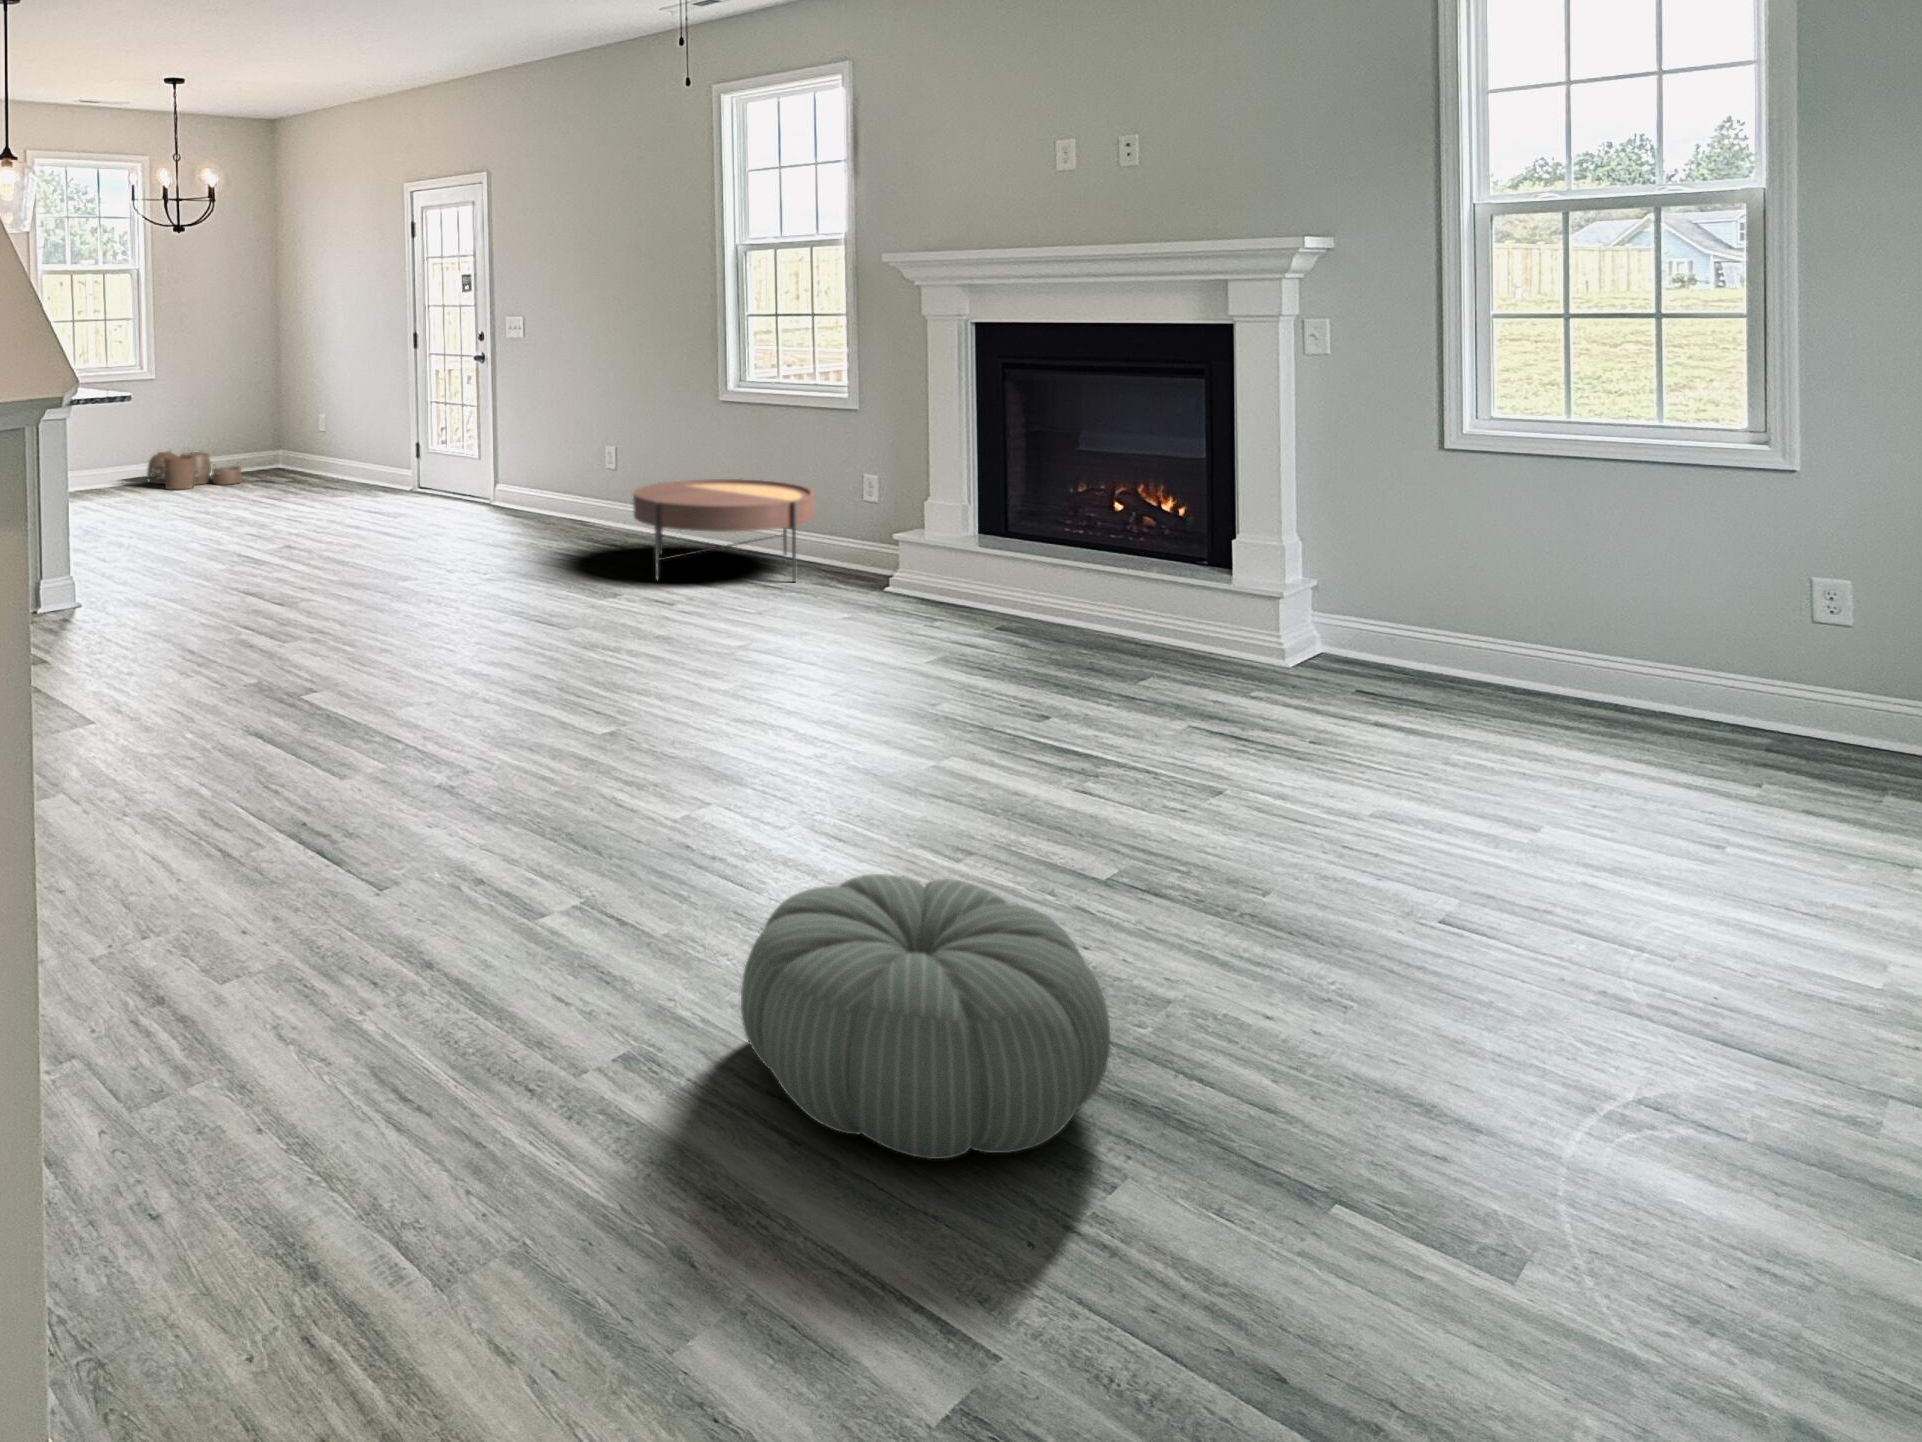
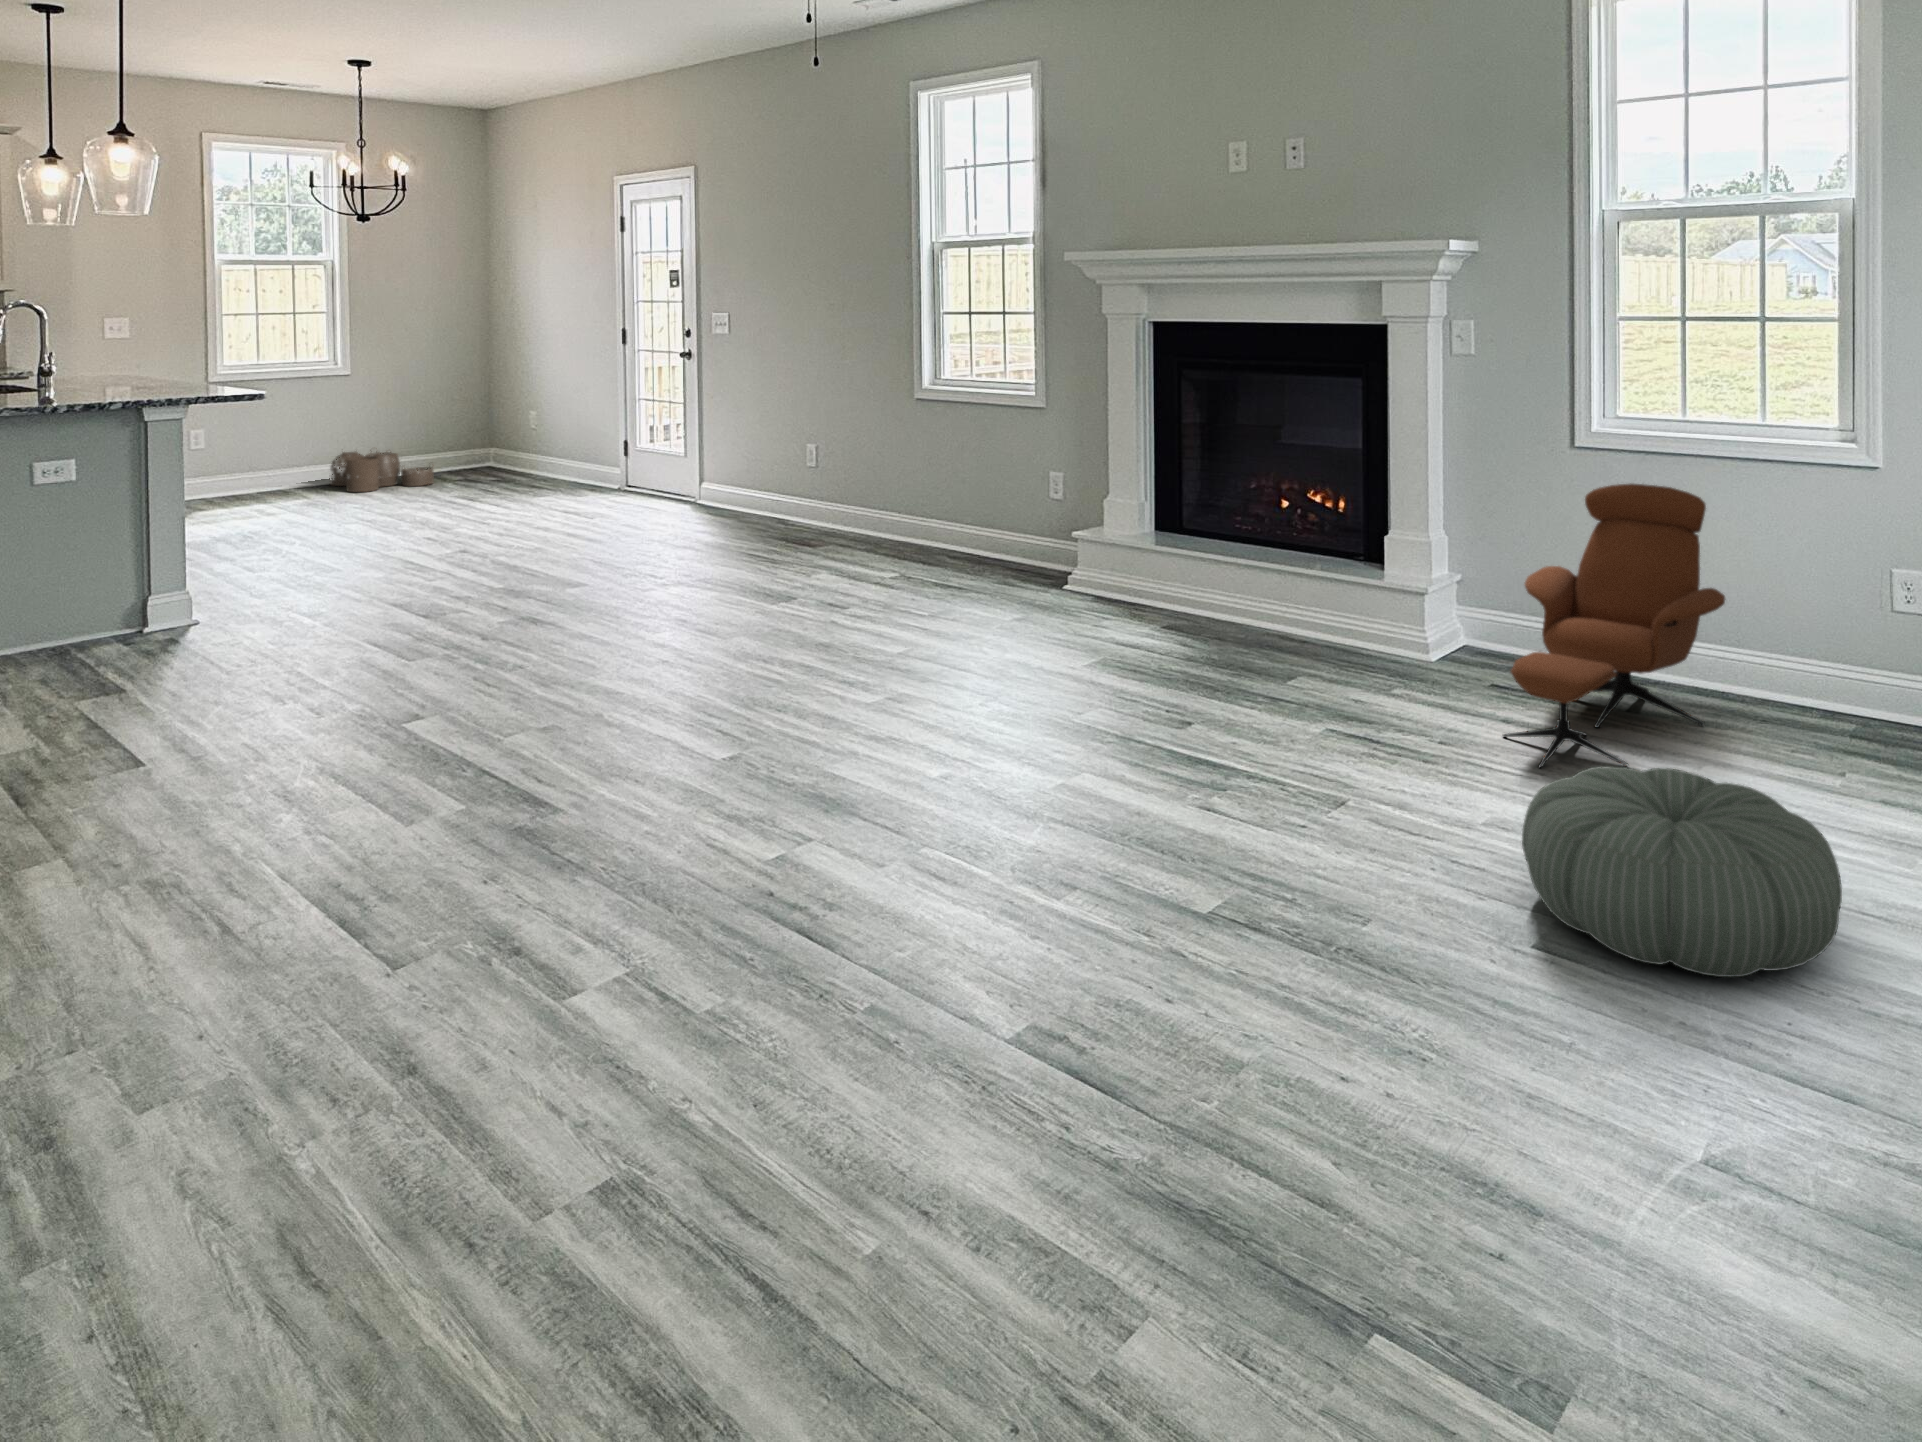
coffee table: present [633,479,815,582] -> none [816,479,1001,587]
lounge chair: none [1371,484,1613,766] -> present [1503,483,1725,768]
pouf: present [741,874,1111,1159] -> present [1522,766,1842,977]

